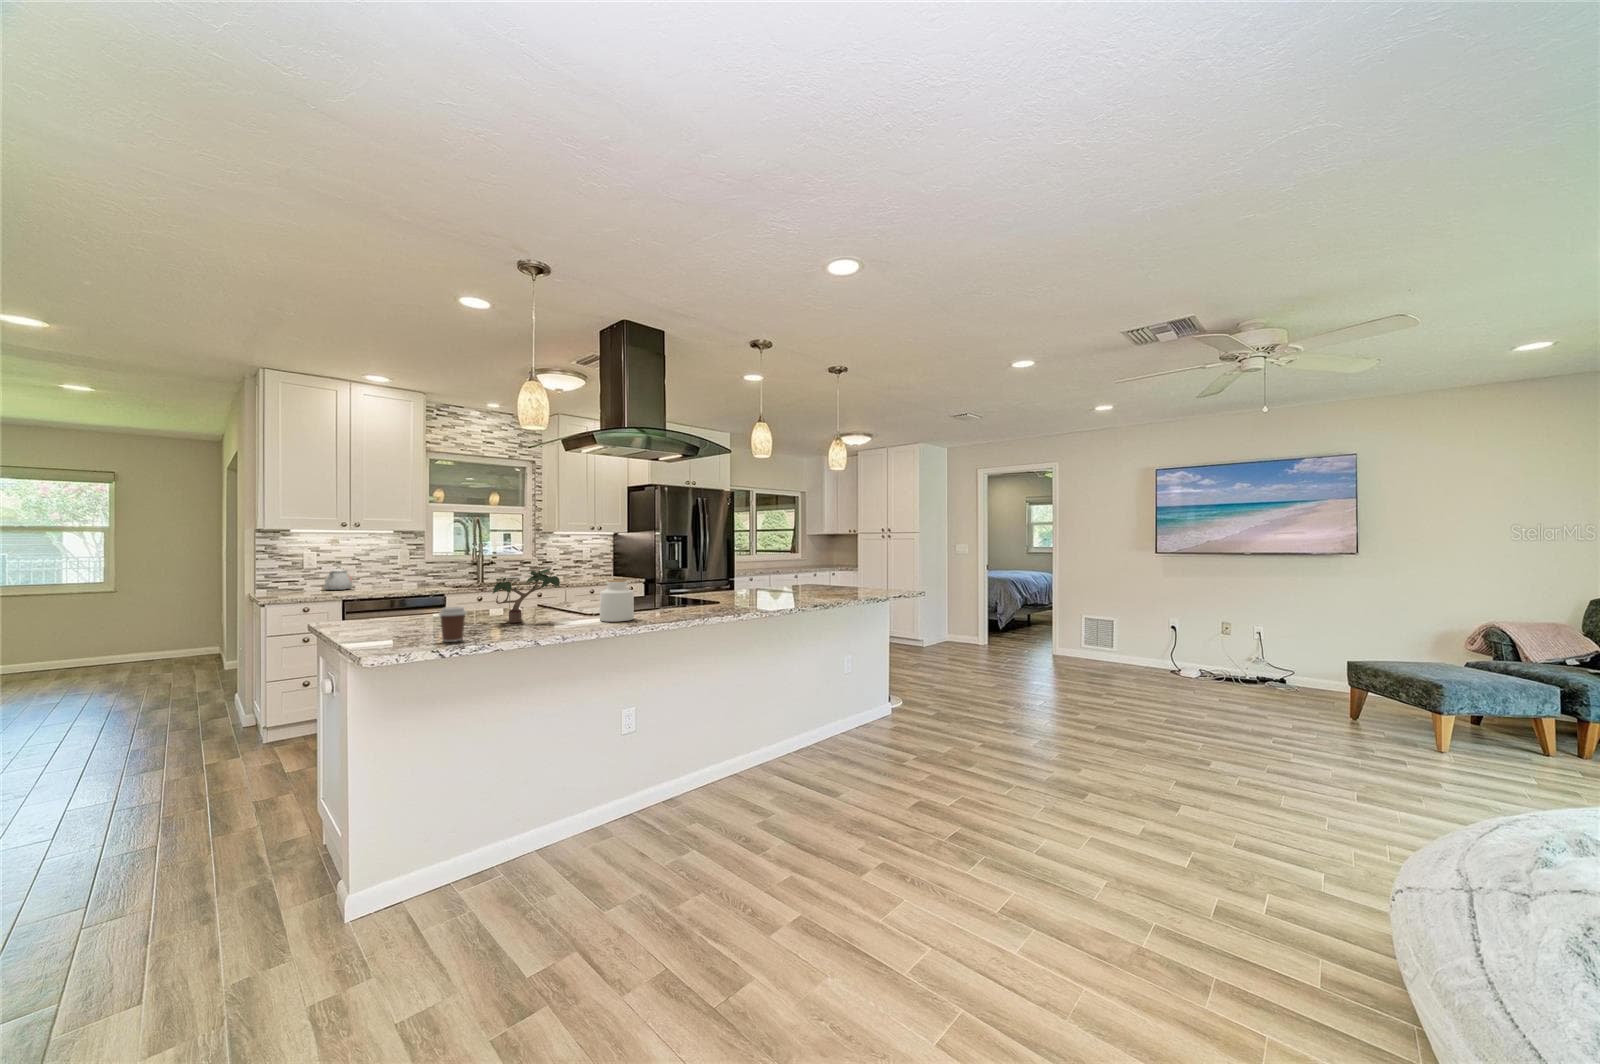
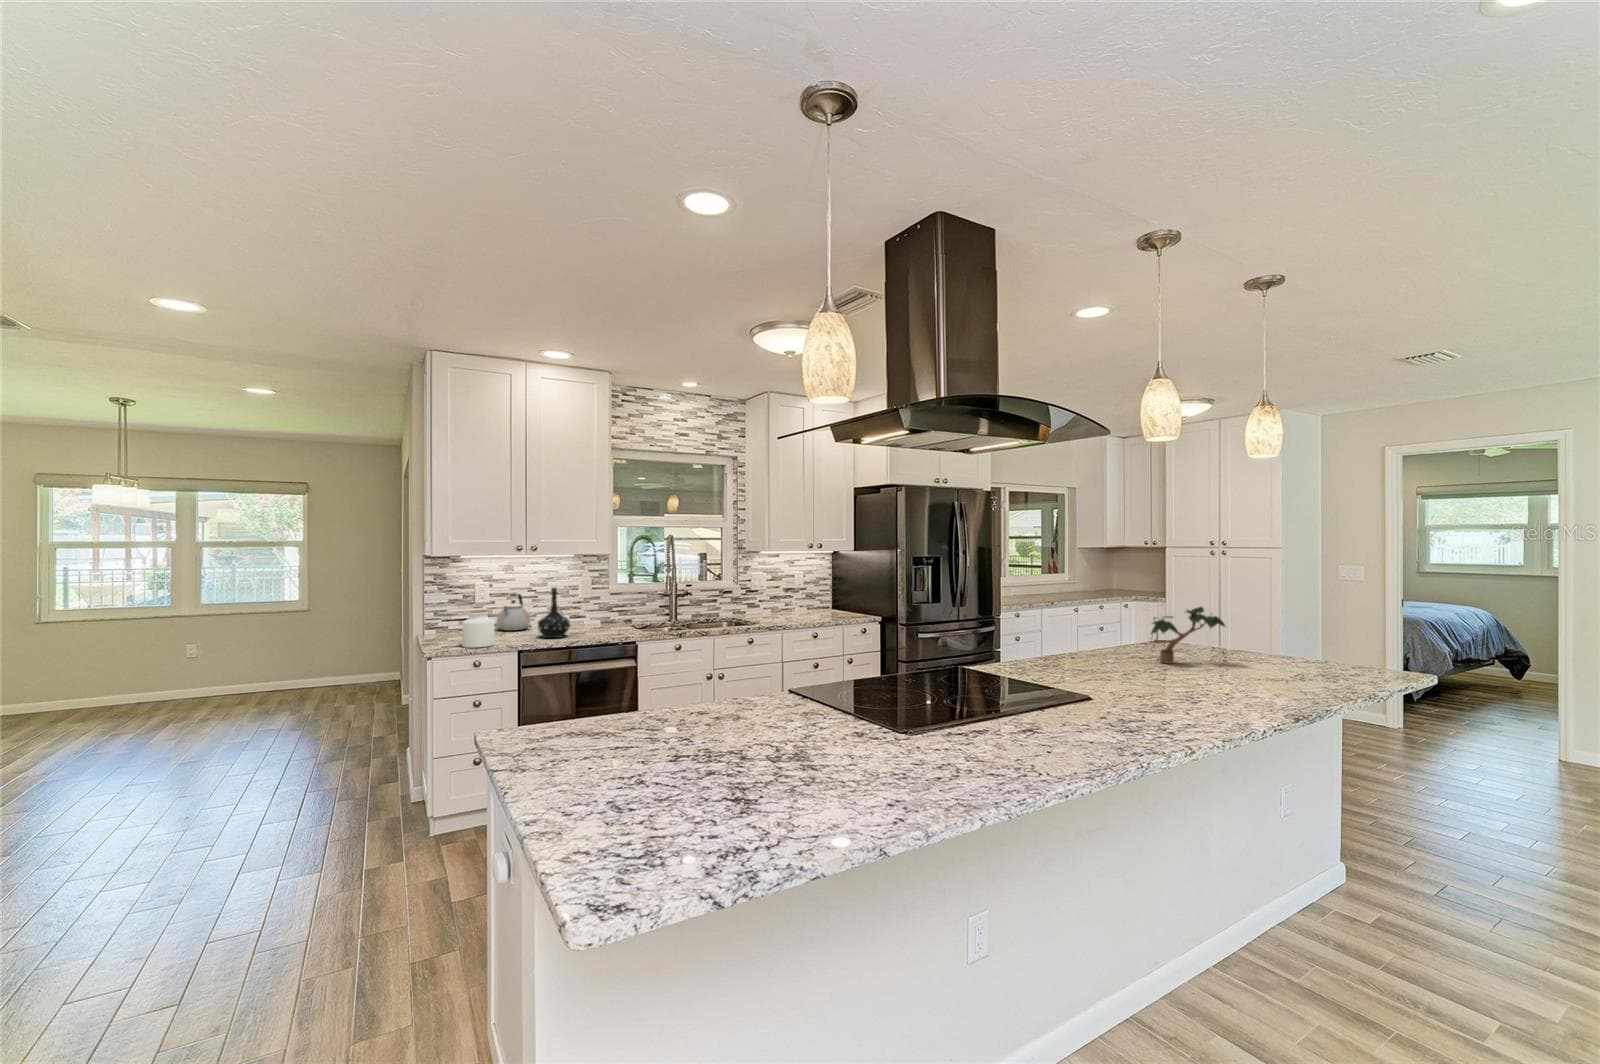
bottle: none [360,555,389,593] -> present [538,587,570,638]
potted plant: present [493,568,560,623] -> present [1150,607,1225,664]
jar: present [600,580,634,622] -> present [462,610,494,648]
coffee cup: present [439,607,467,642] -> none [691,764,741,844]

